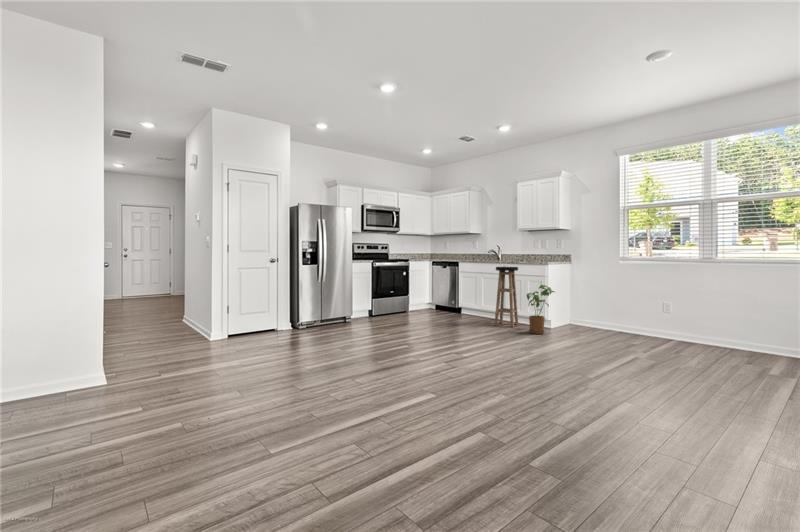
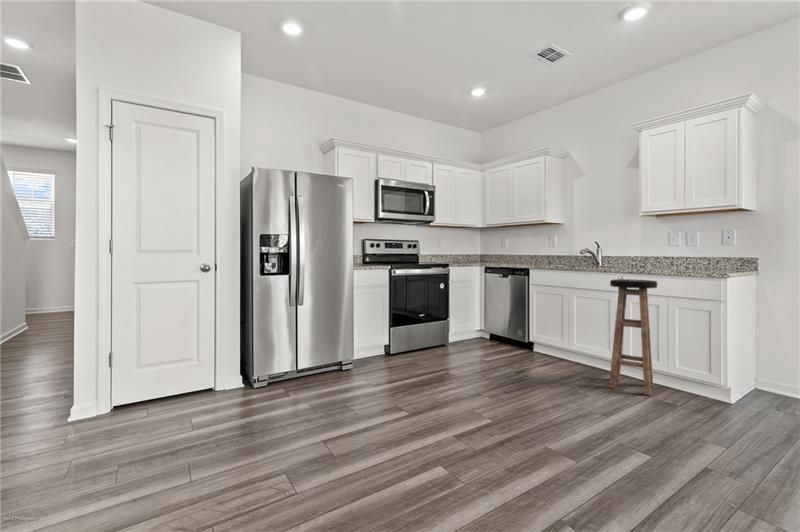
house plant: present [527,285,554,334] -> none [690,322,768,426]

